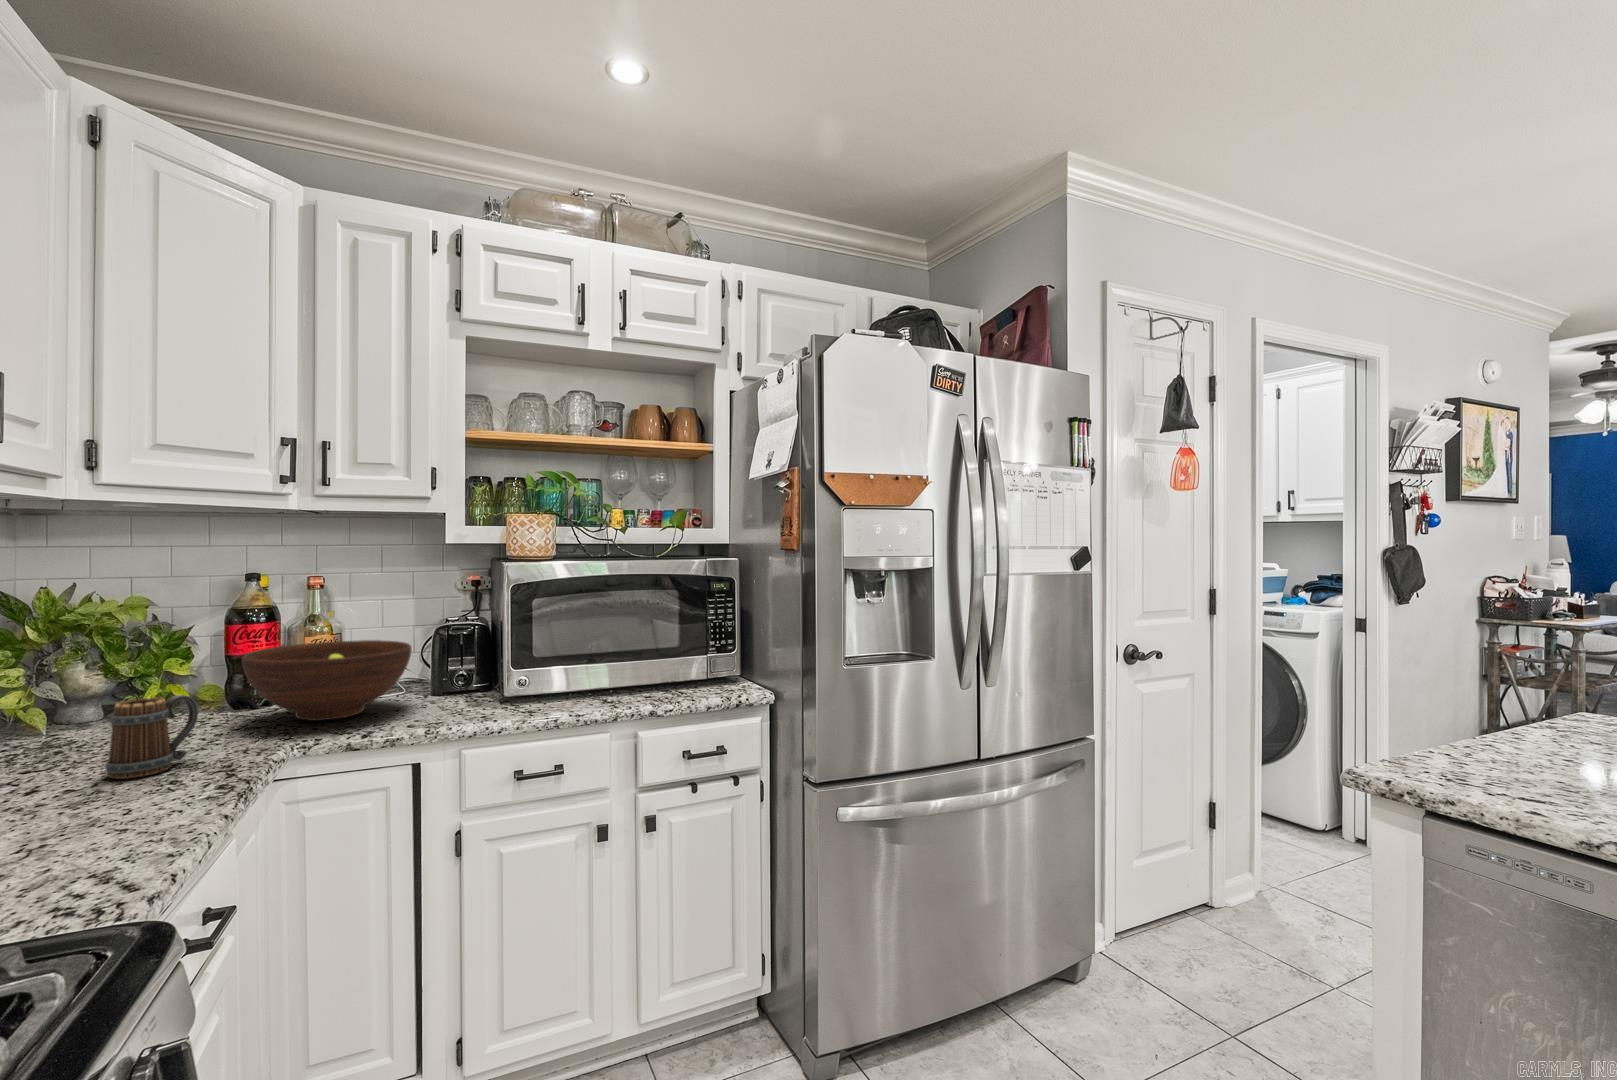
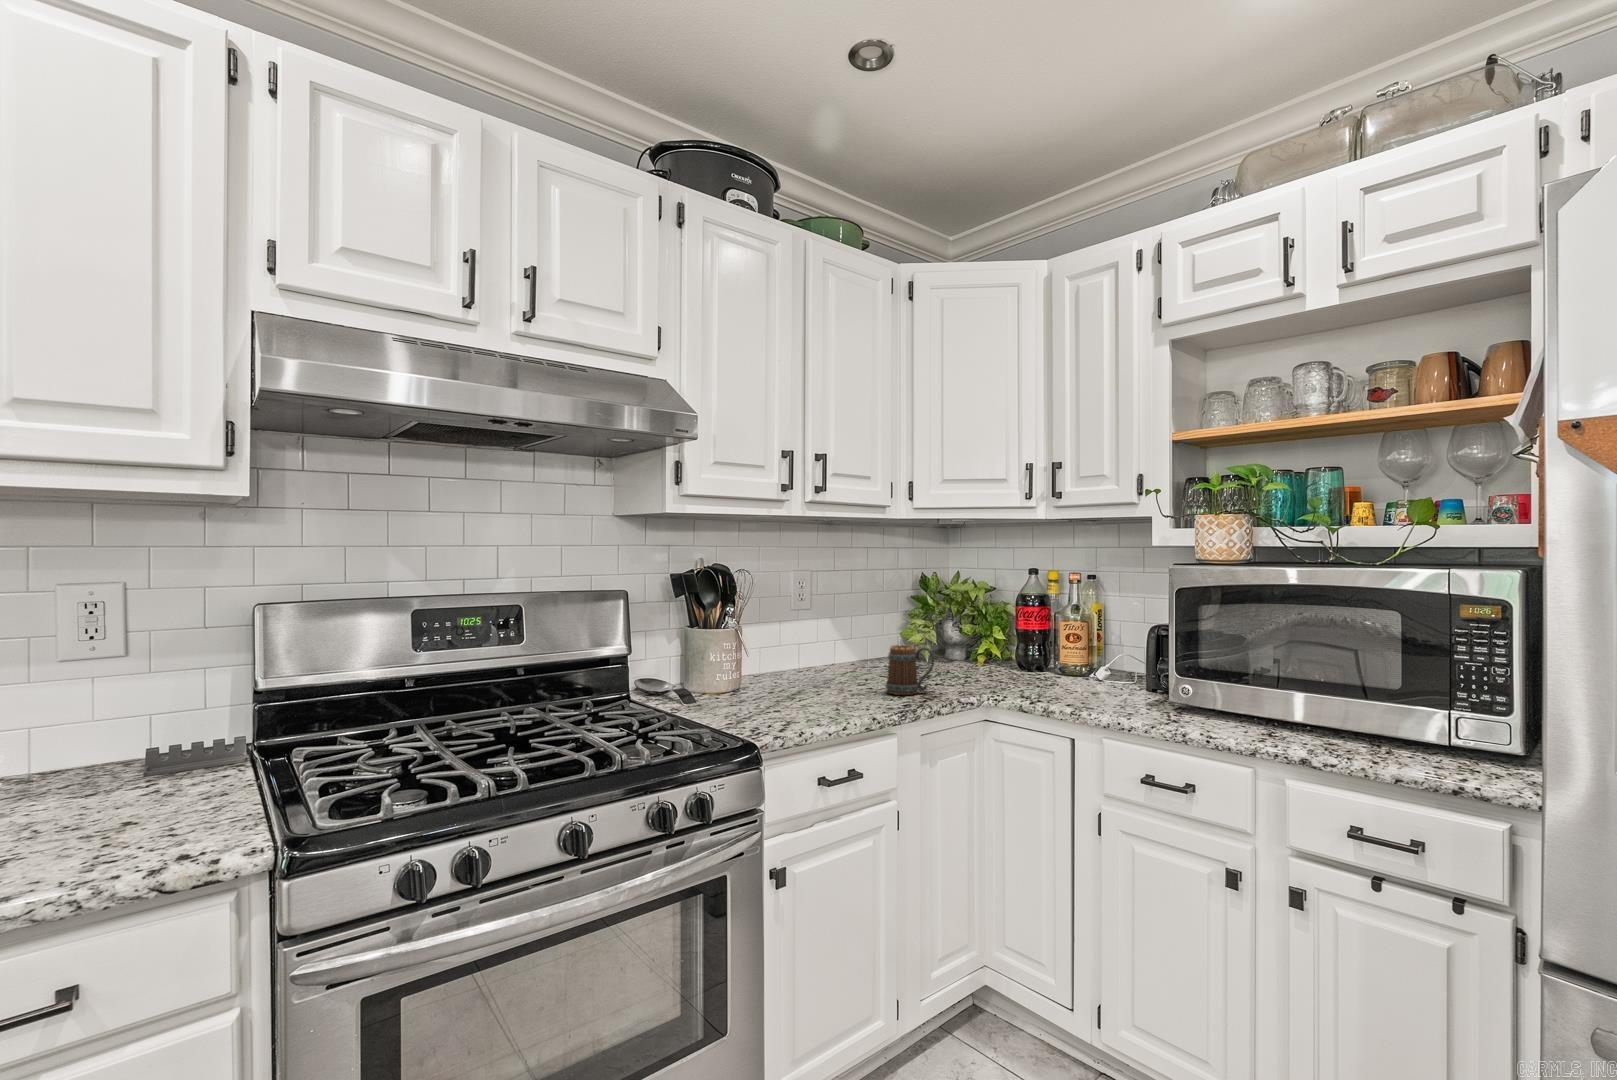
fruit bowl: present [242,640,412,721] -> none [987,626,1111,691]

